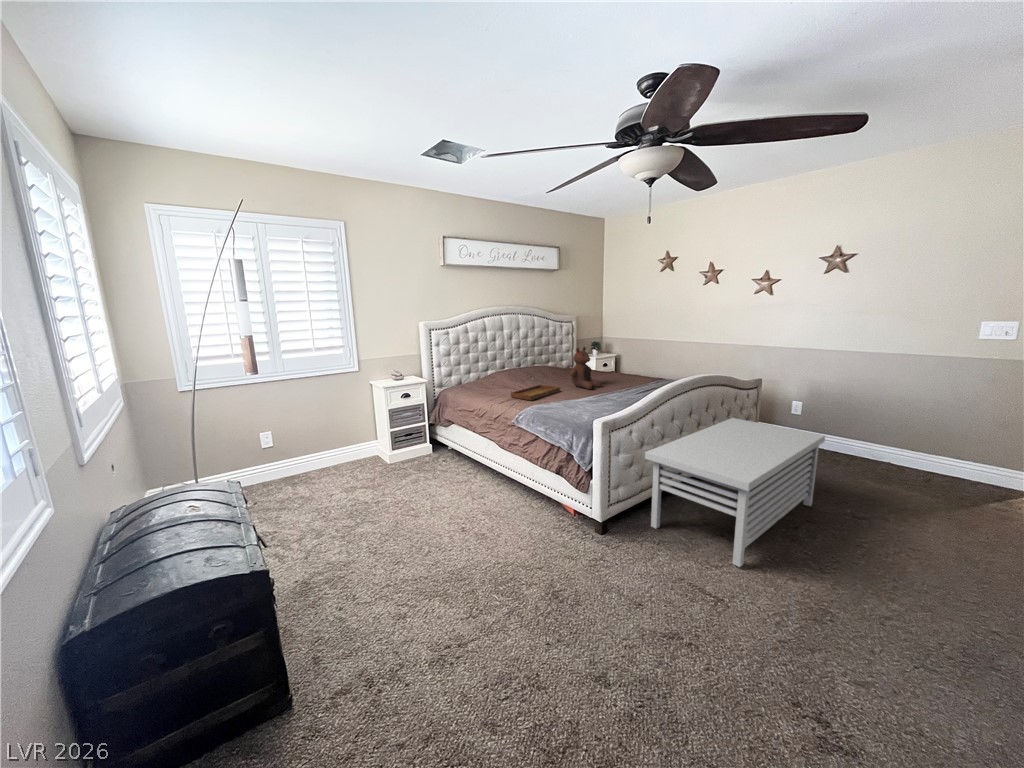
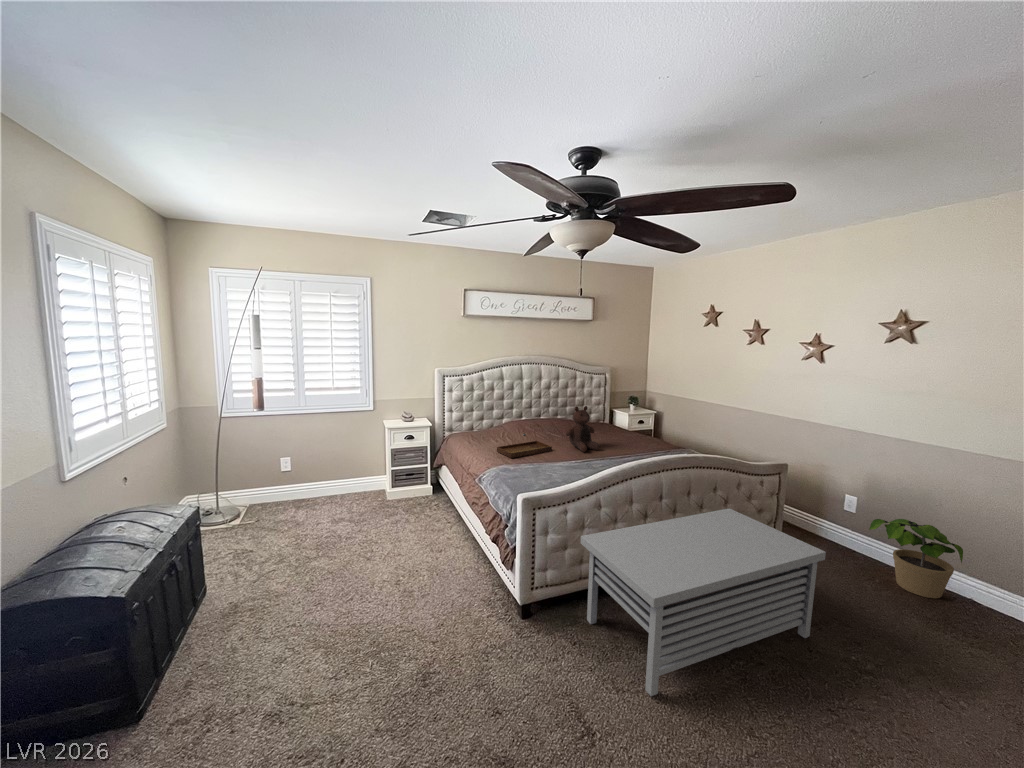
potted plant: none [819,409,885,466] -> present [869,519,963,598]

